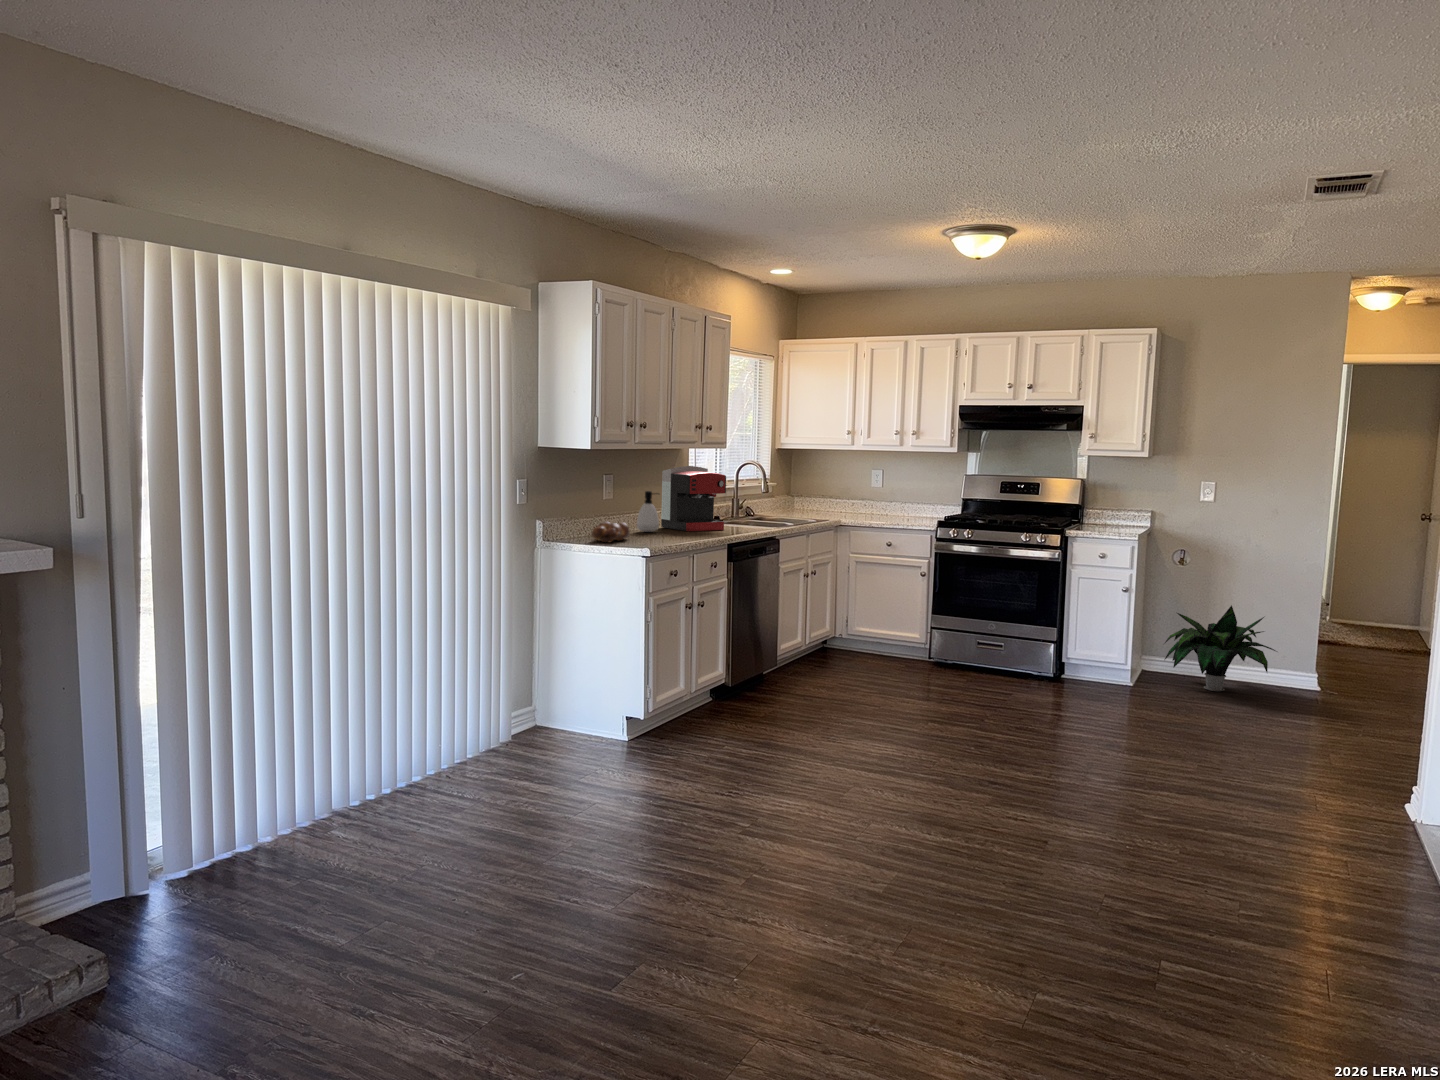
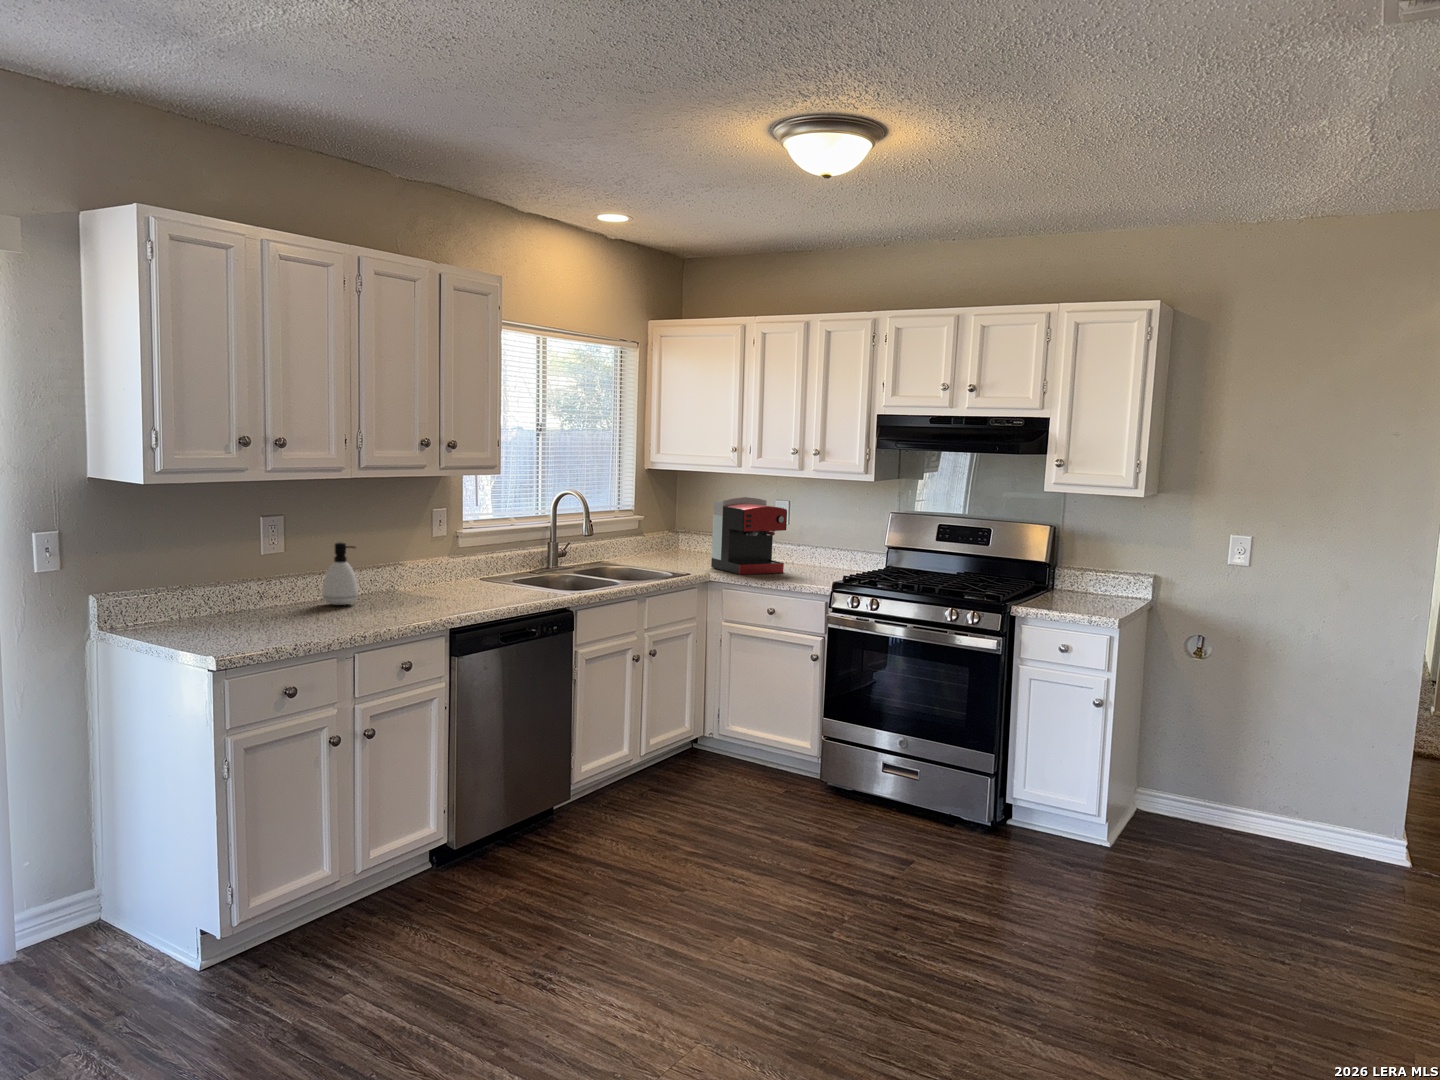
coffee maker: present [661,466,726,531] -> present [711,497,787,575]
bread loaf: present [592,522,629,542] -> none [178,598,265,635]
potted plant: present [1165,605,1275,691] -> none [1161,729,1347,863]

